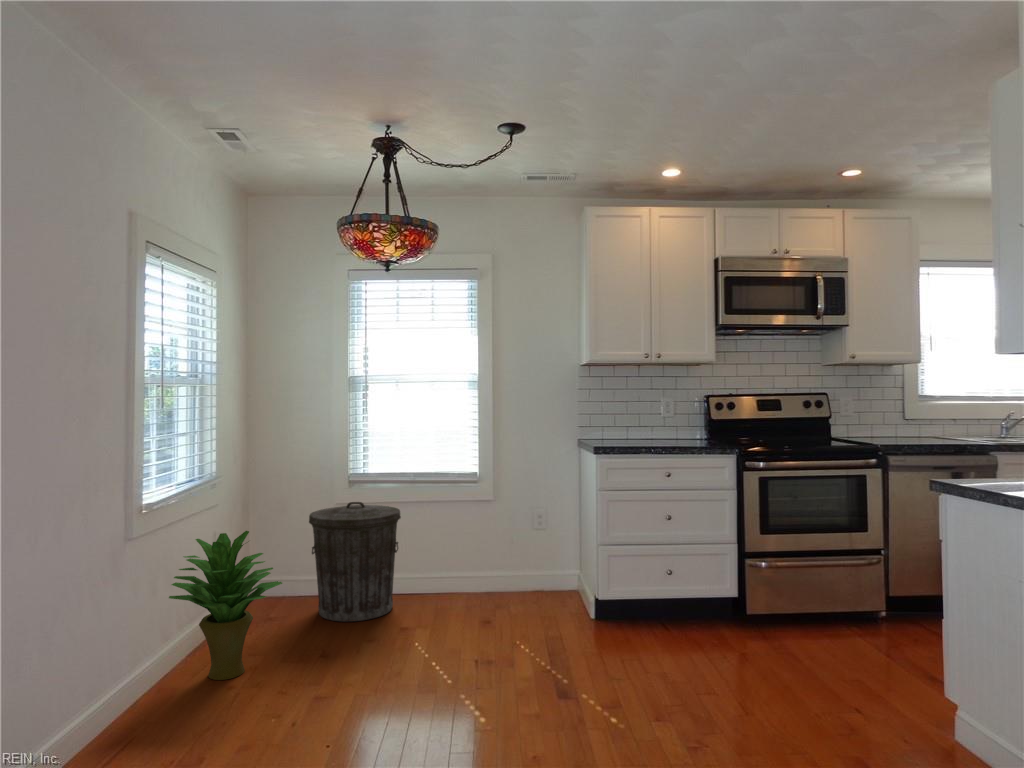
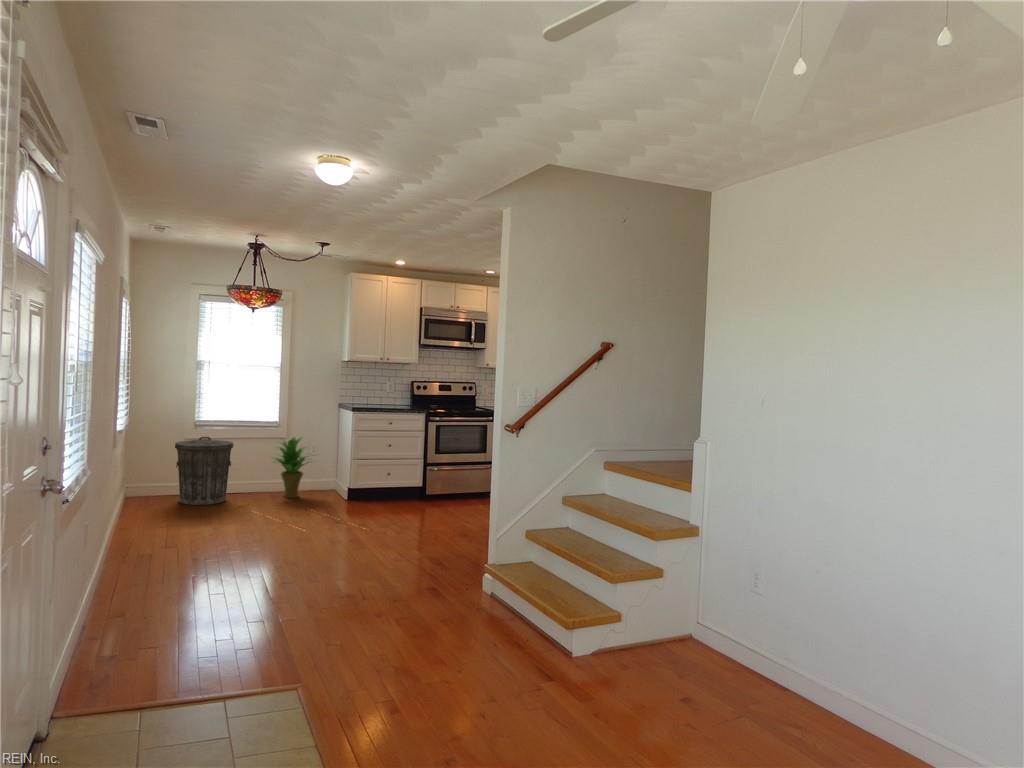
potted plant: present [169,531,282,680] -> present [271,437,309,498]

